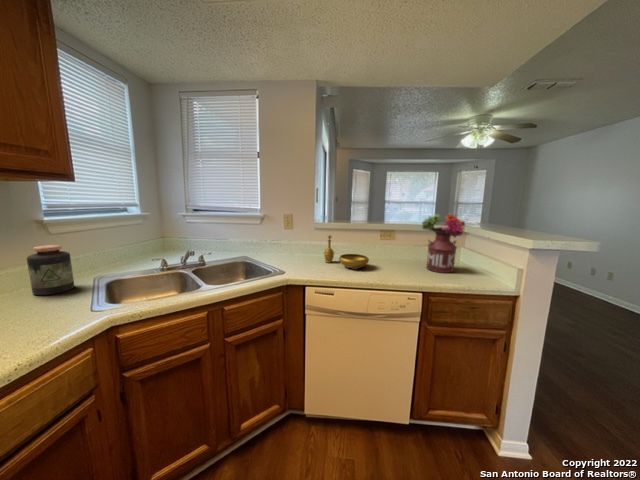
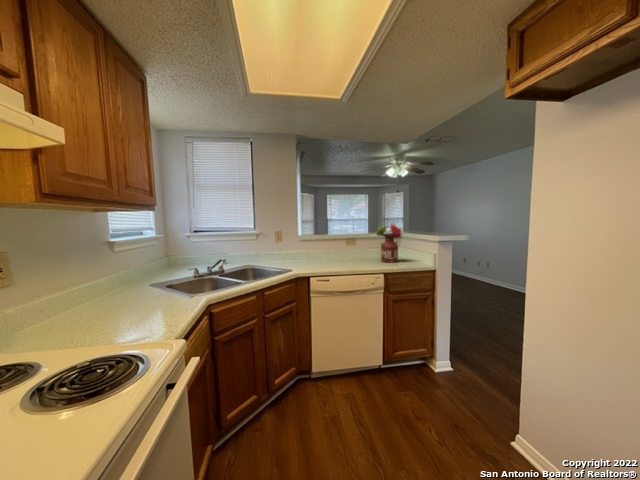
decorative bowl: present [324,235,369,269] -> none [311,244,345,265]
jar: present [27,245,74,295] -> none [119,258,147,295]

